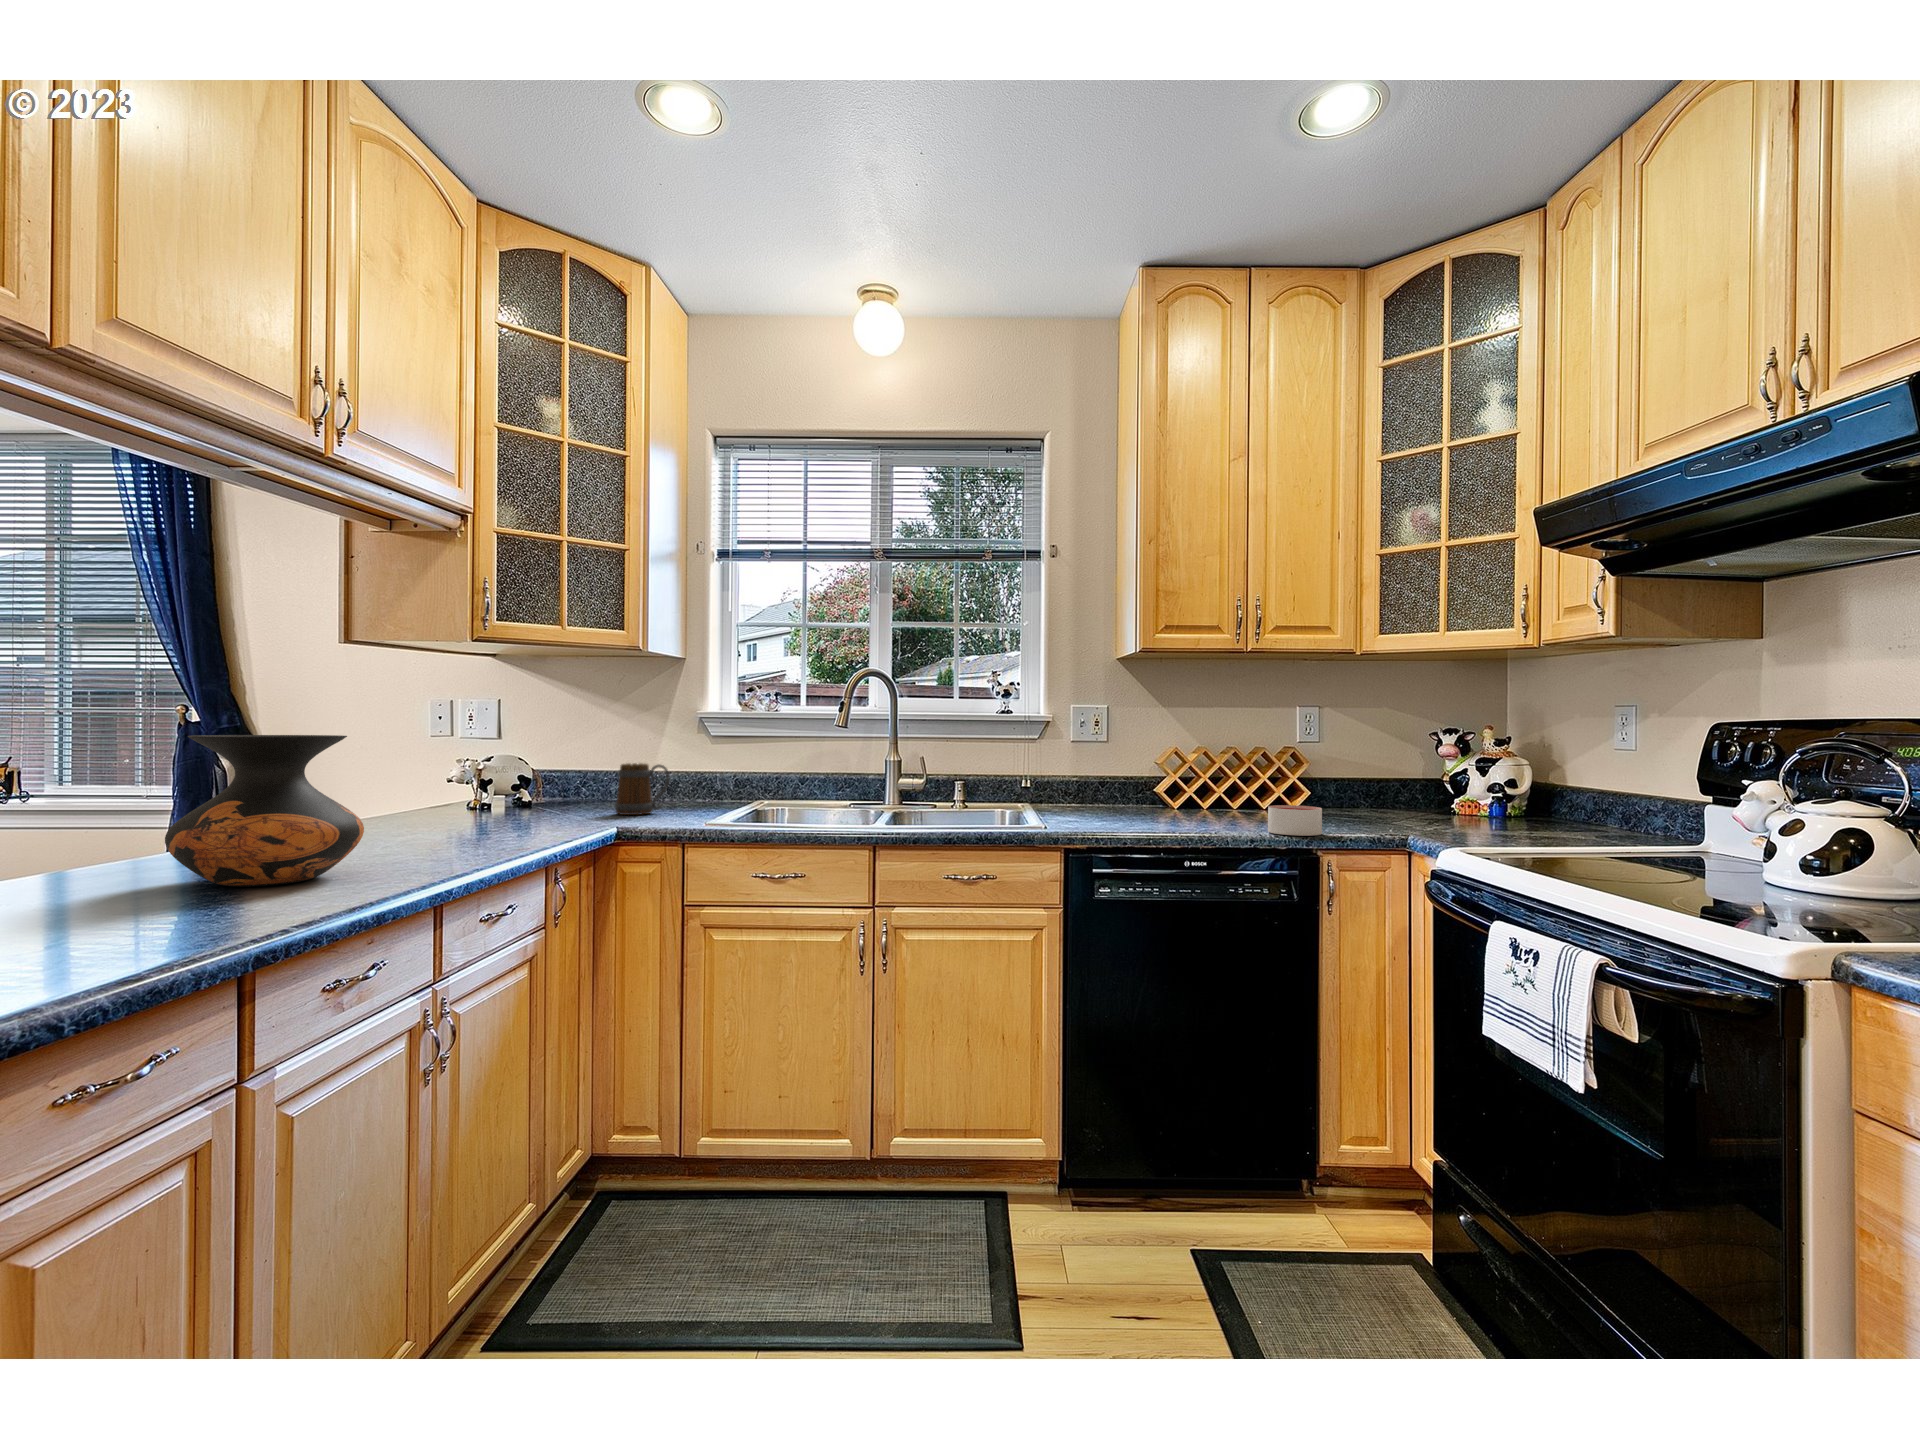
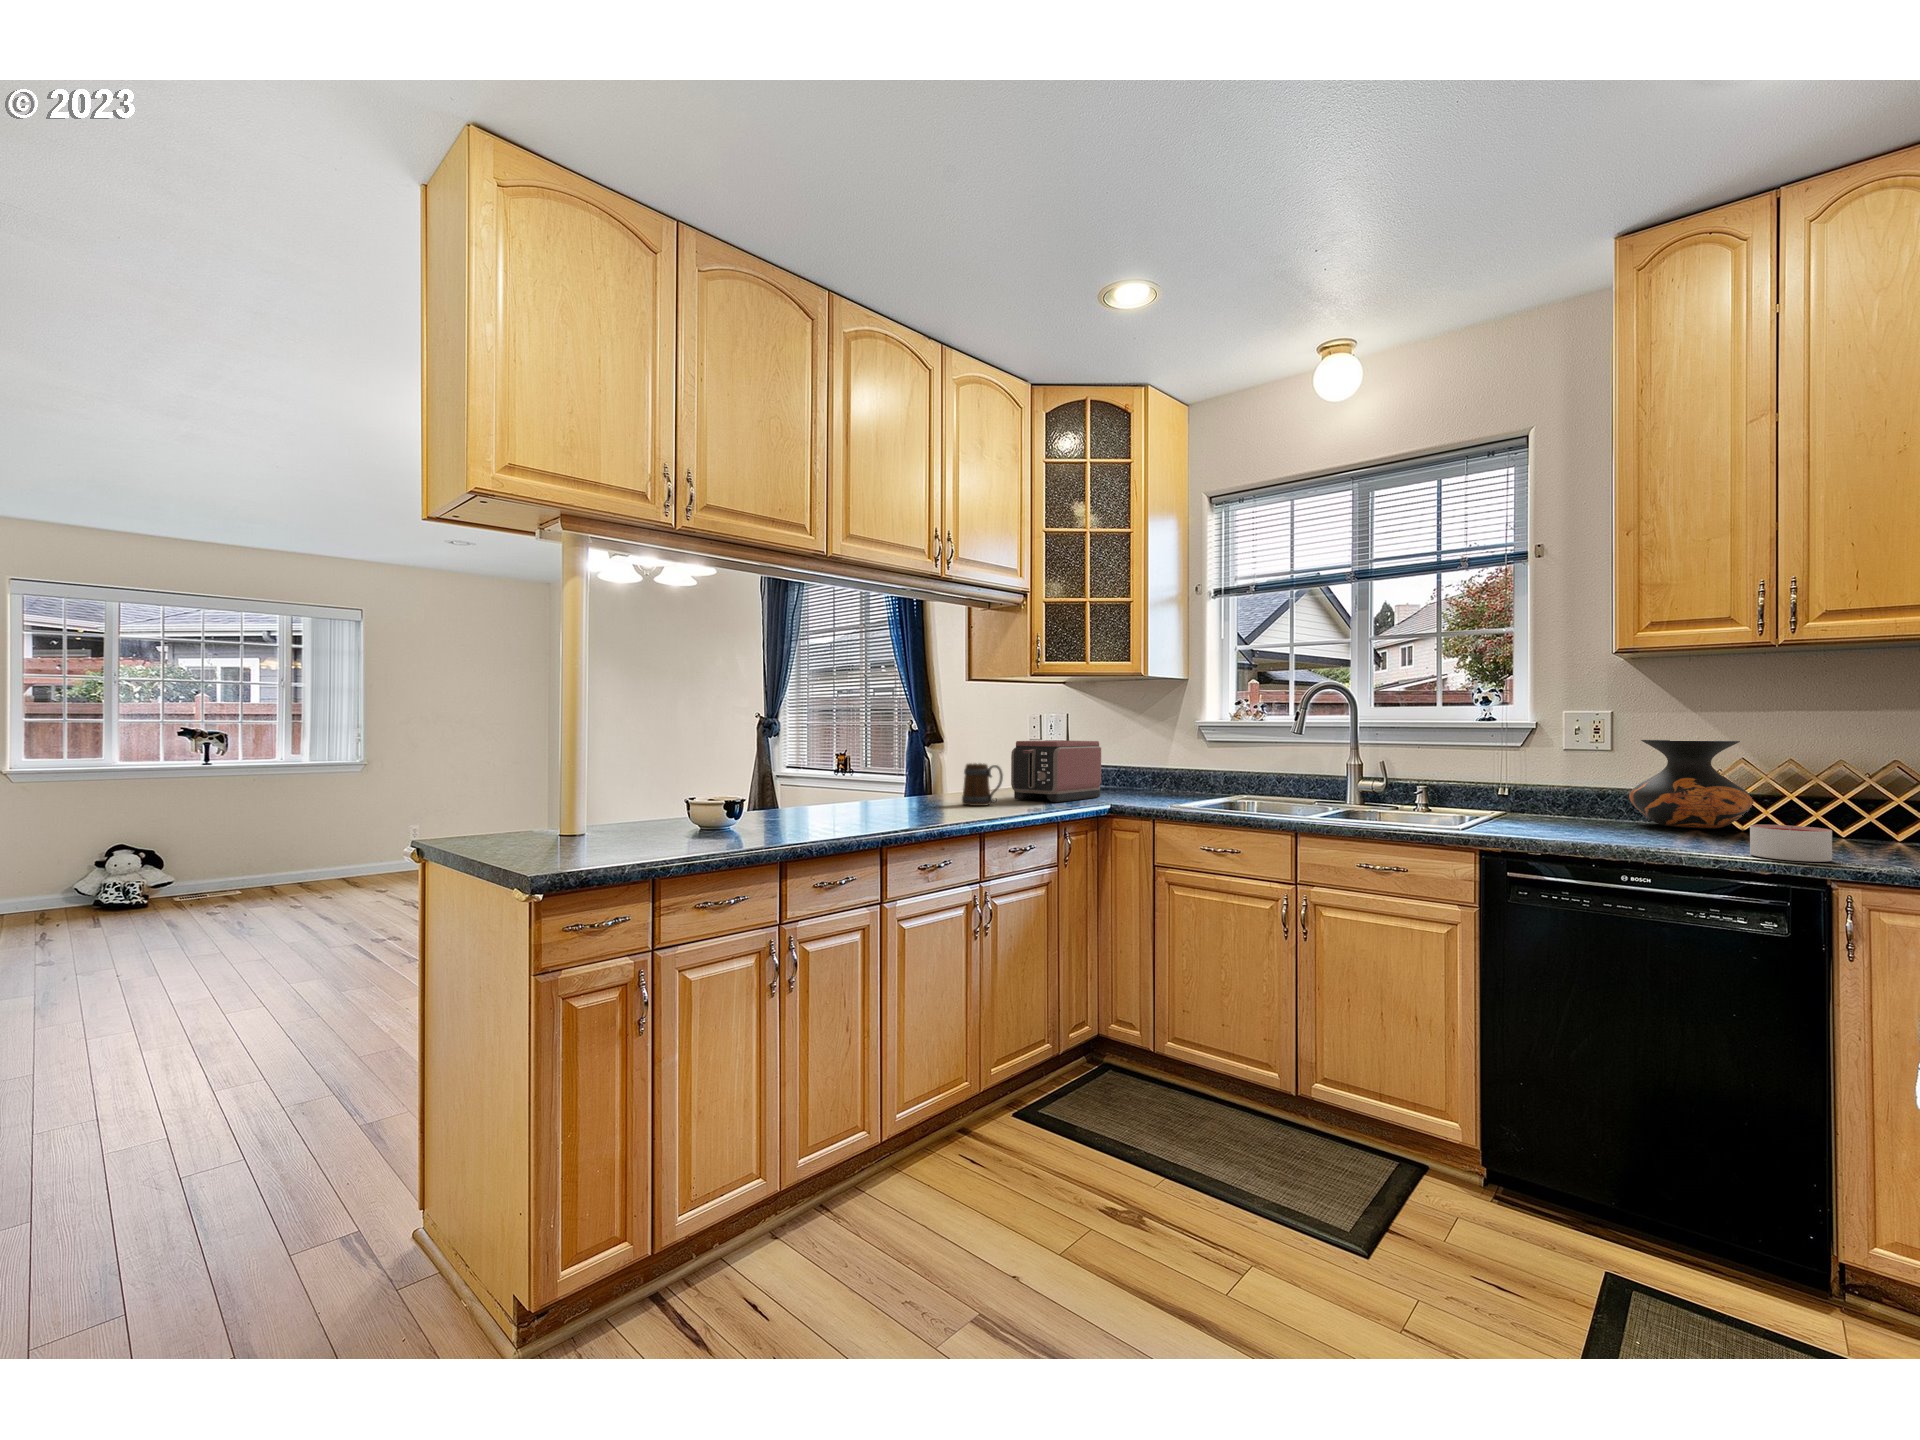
vase: present [165,735,364,887] -> present [1629,740,1753,829]
toaster: none [449,738,582,829] -> present [1011,740,1101,802]
mug: present [615,763,669,815] -> present [962,763,1003,806]

